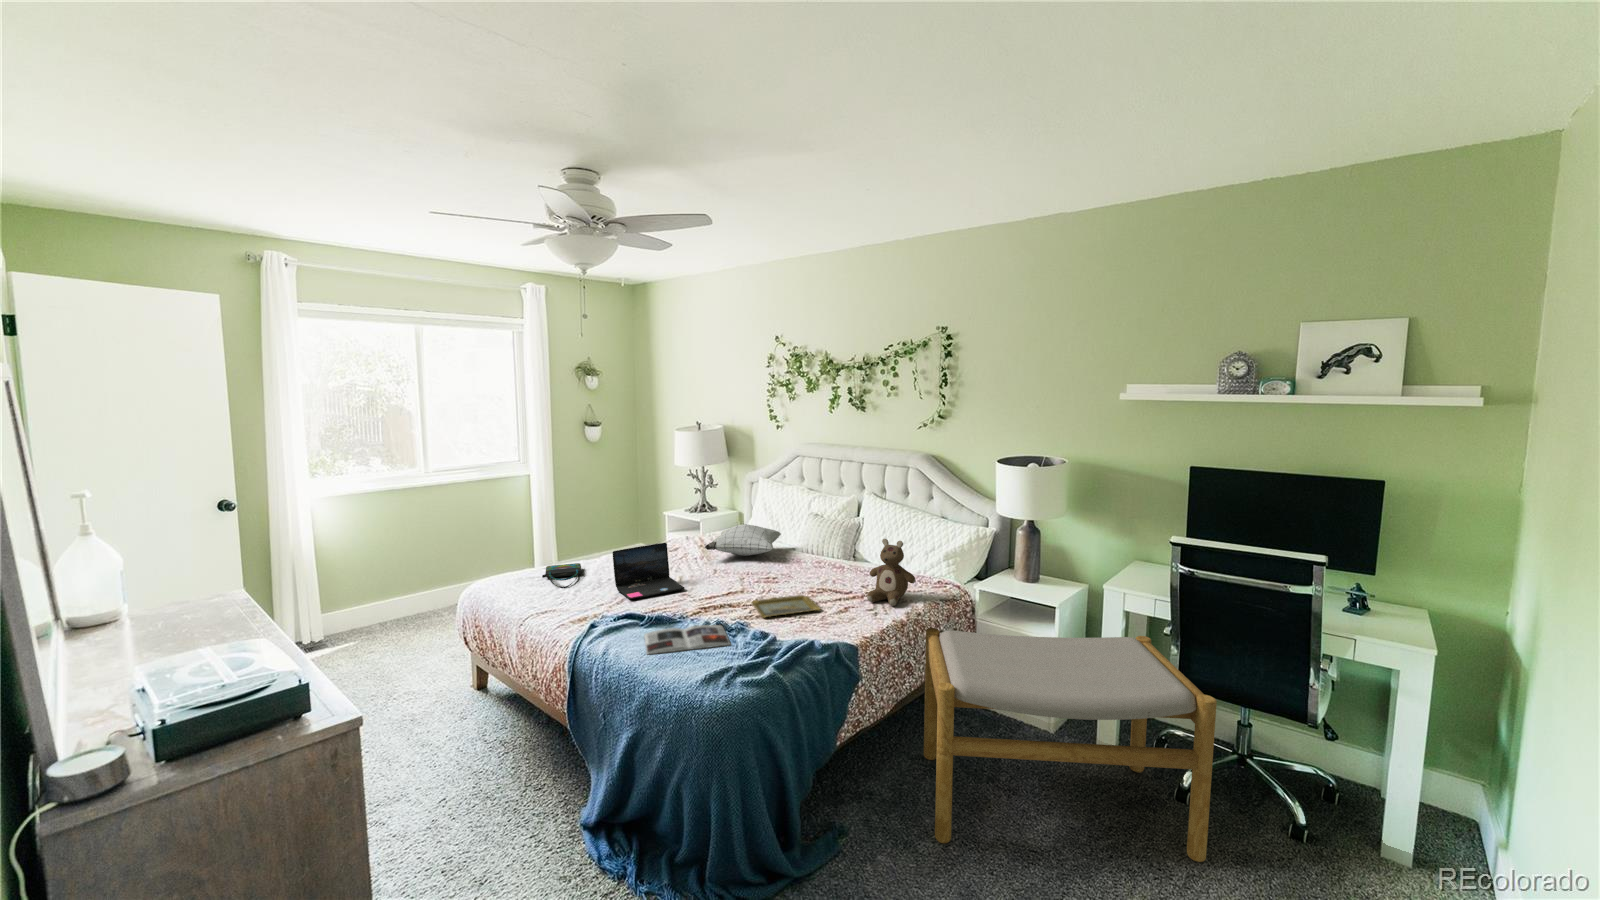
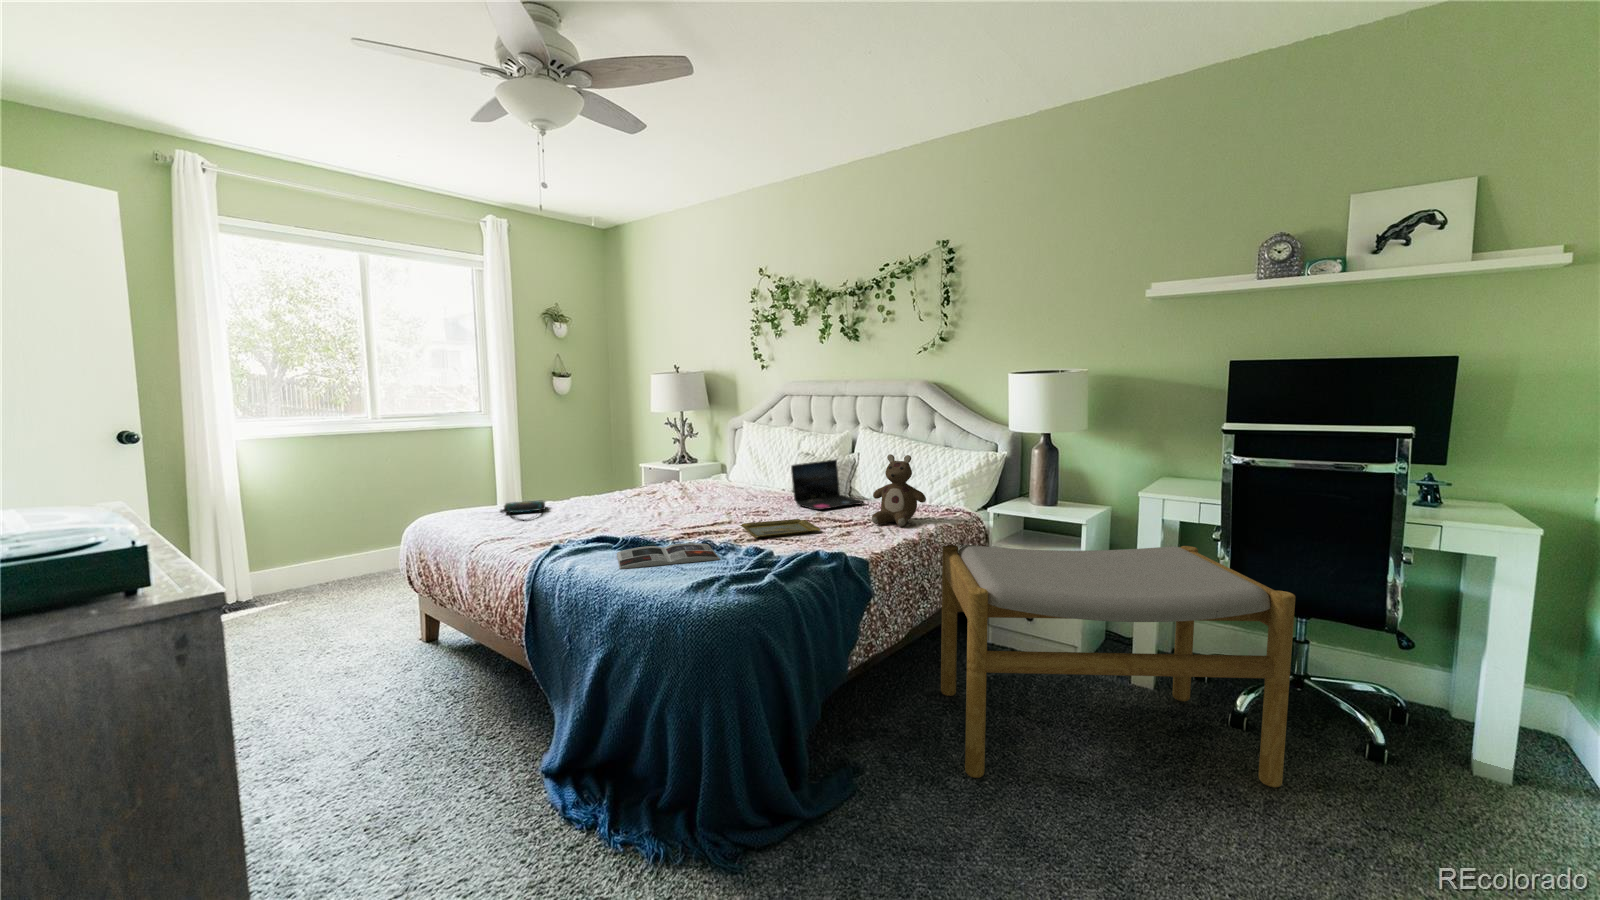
pillow: present [705,524,781,556] -> none [684,460,769,495]
laptop: present [613,543,684,599] -> present [791,460,864,510]

